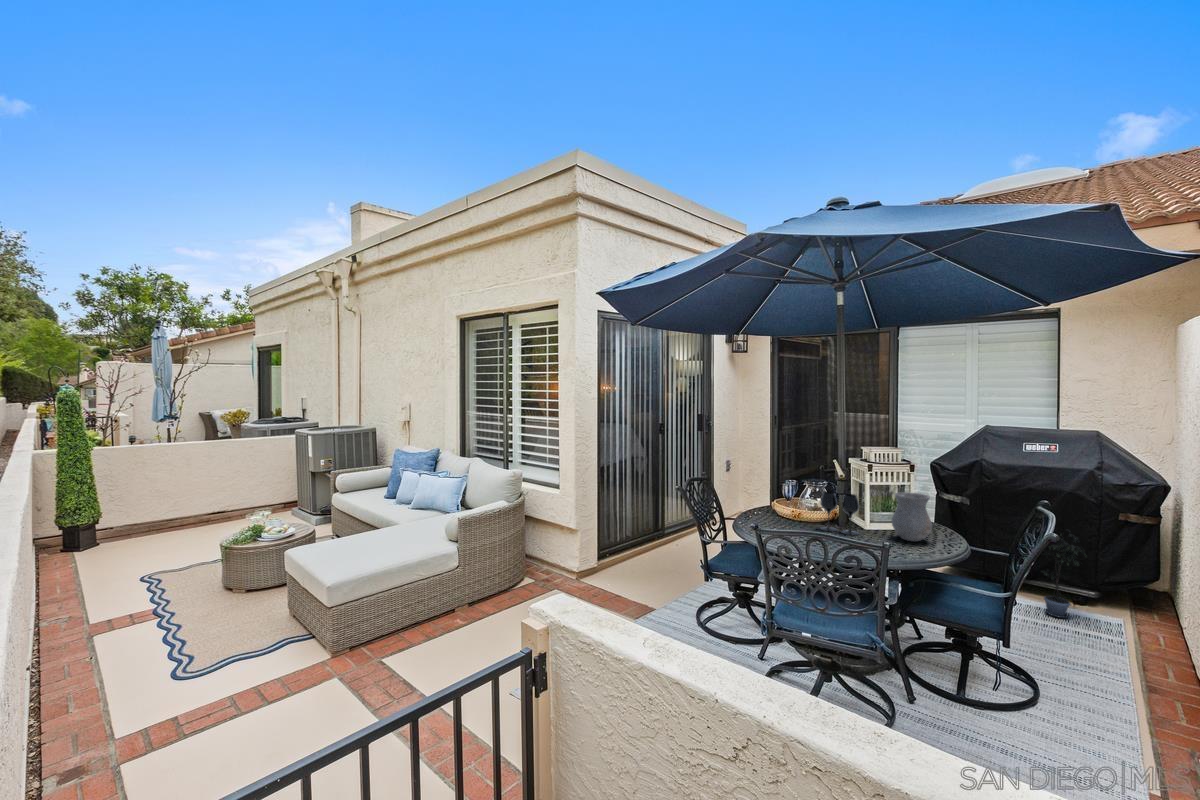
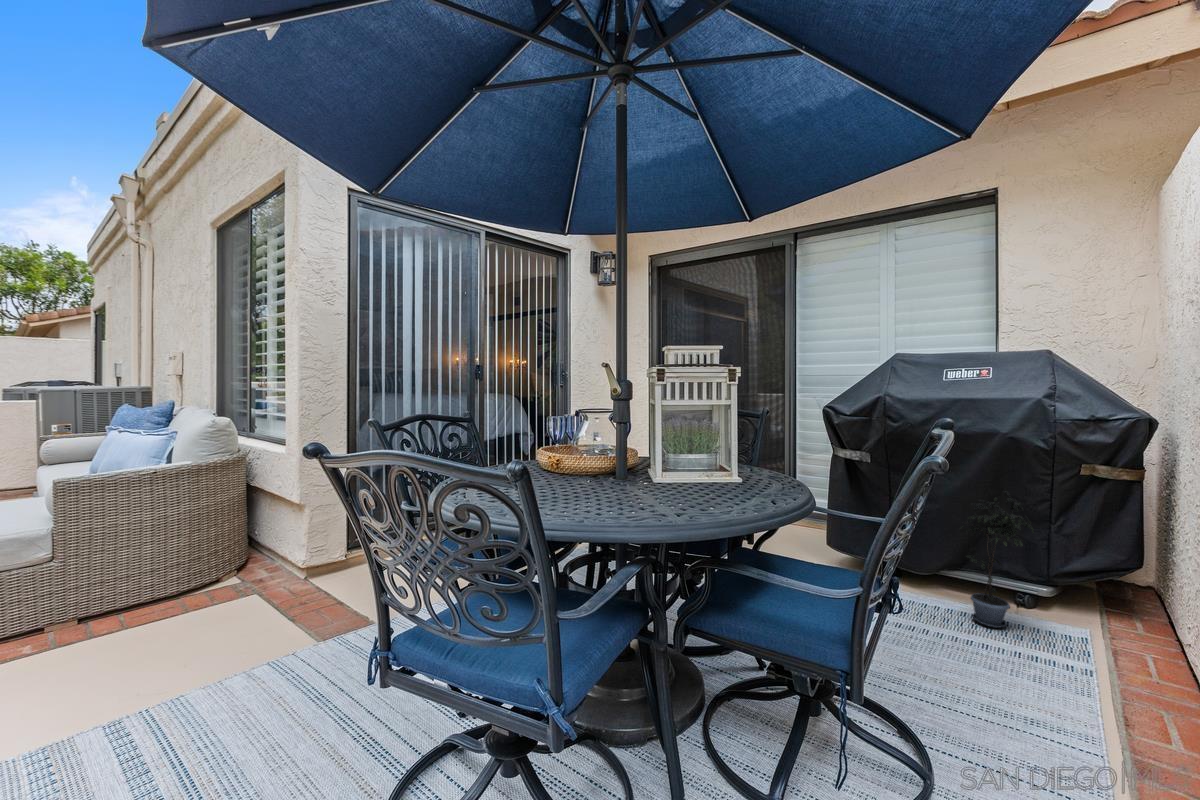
wine glass: present [821,491,859,535] -> none [575,417,635,492]
vase: present [892,492,932,541] -> none [683,412,751,500]

